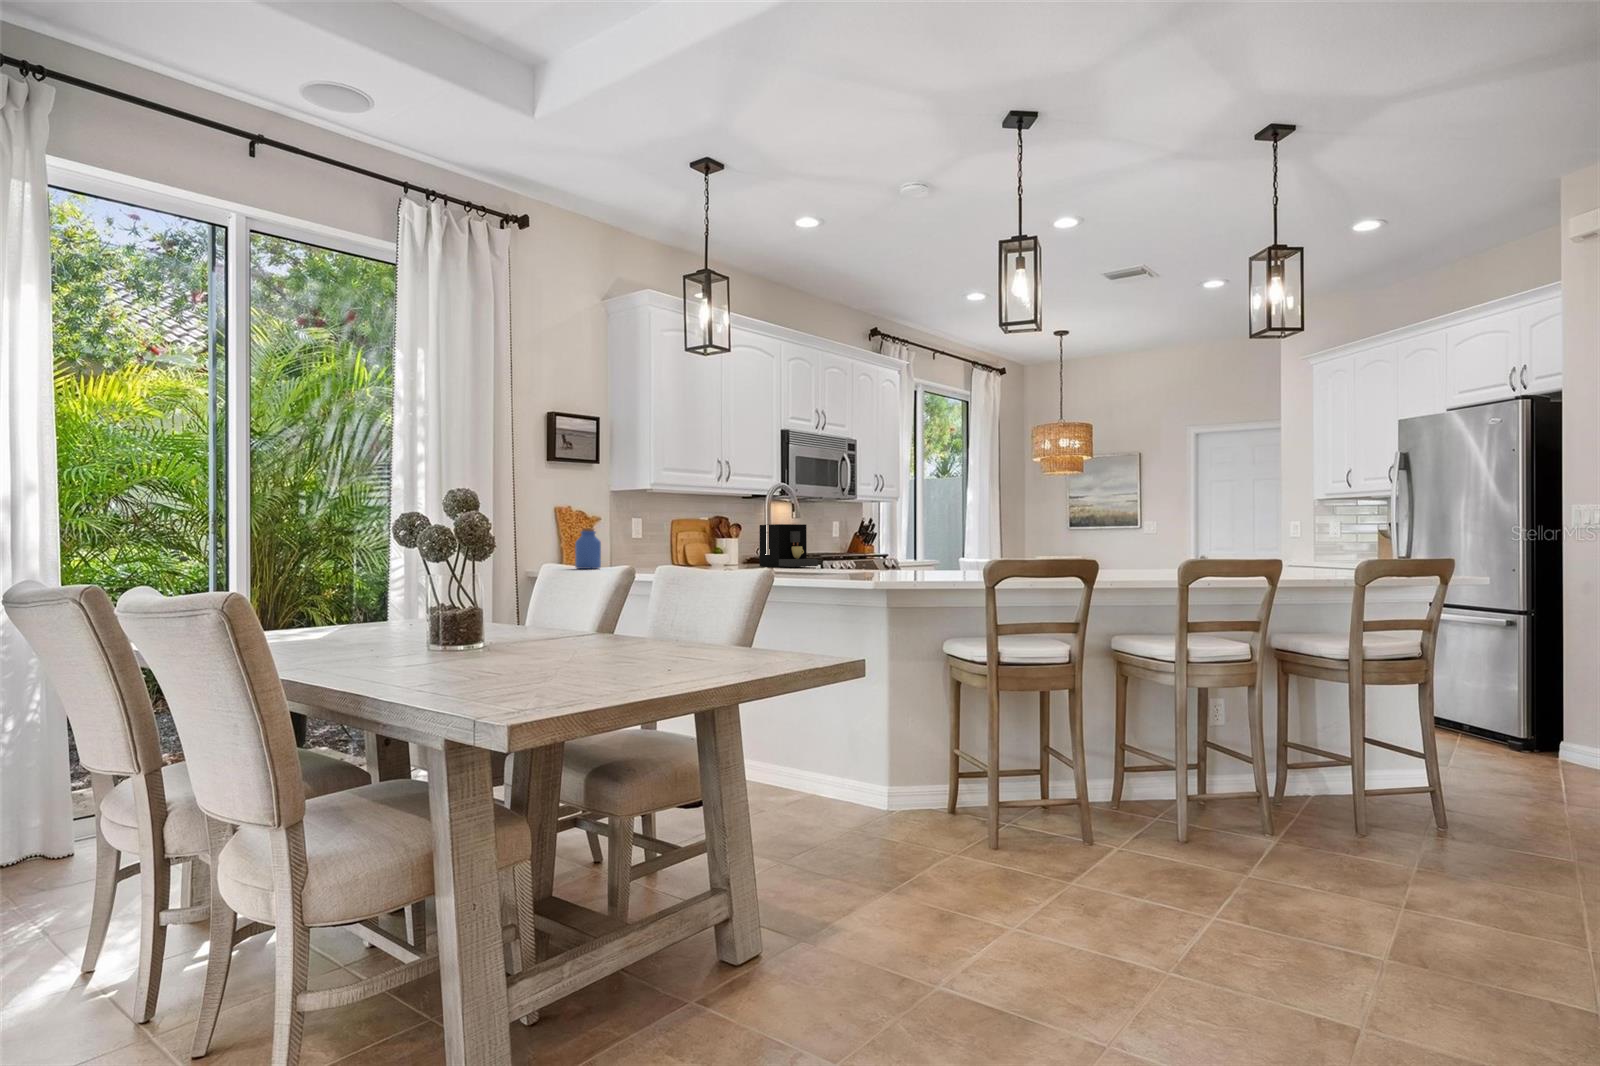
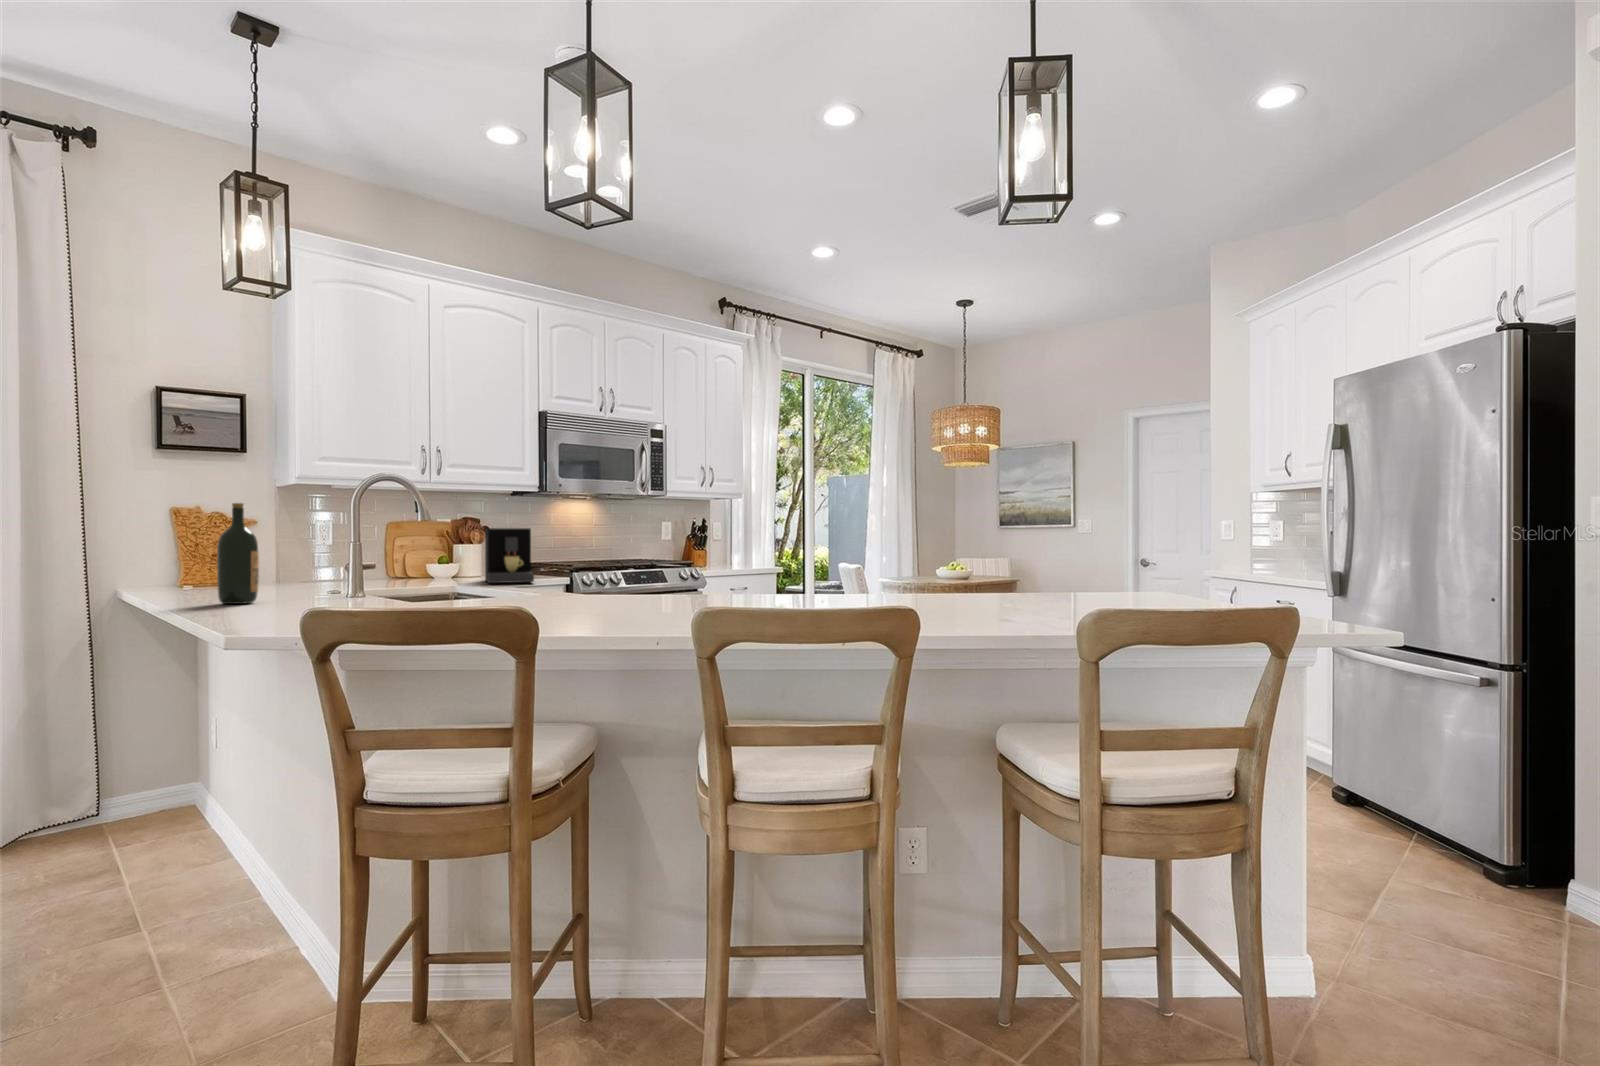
wine bottle: none [712,504,736,573] -> present [217,503,259,604]
jar: present [575,528,601,569] -> none [168,536,209,589]

